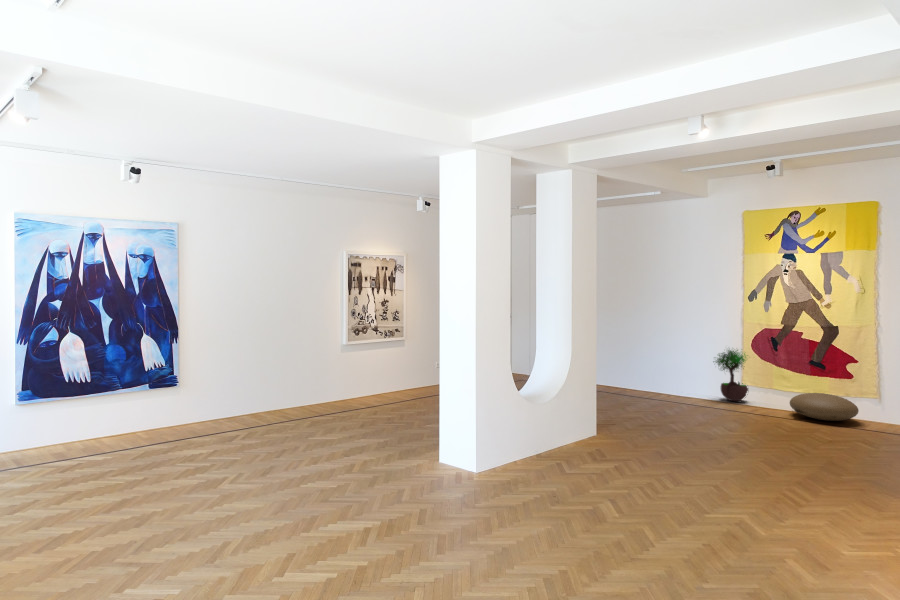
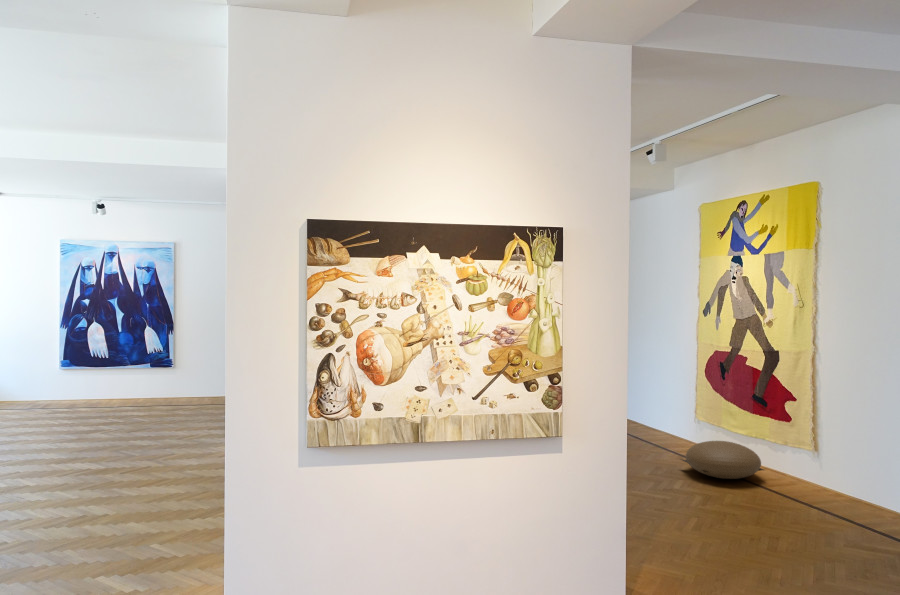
potted tree: present [716,350,748,401] -> none [651,371,703,447]

